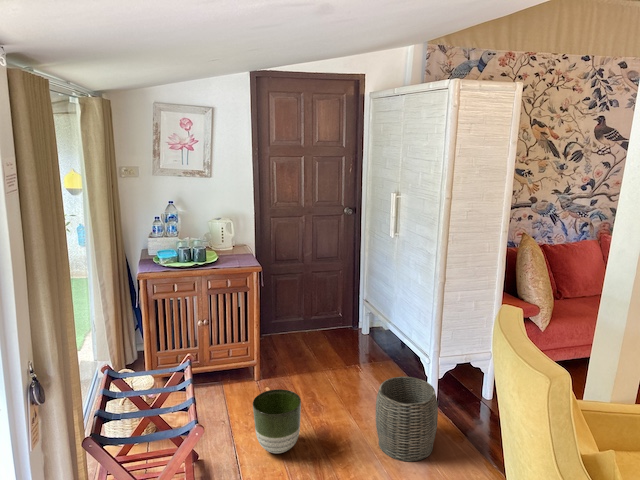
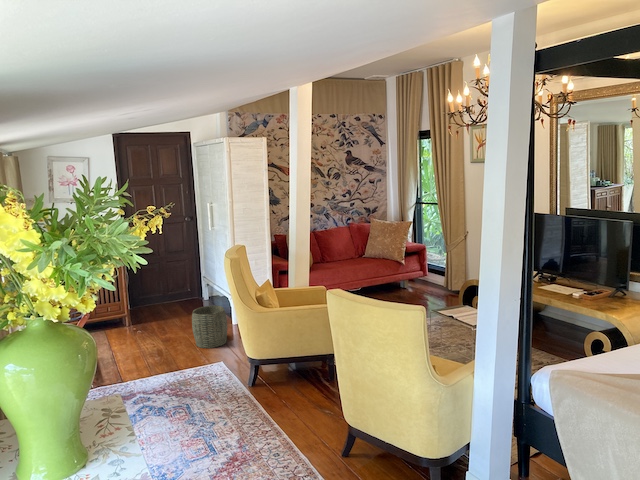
planter: present [253,389,301,453] -> none [118,318,148,353]

